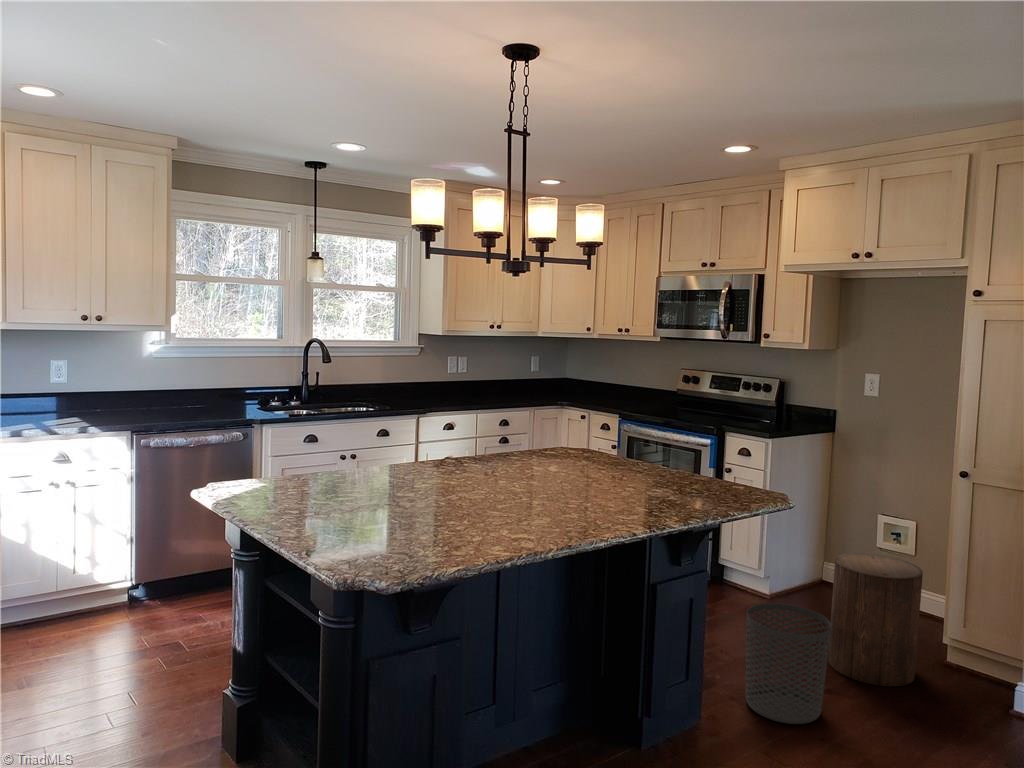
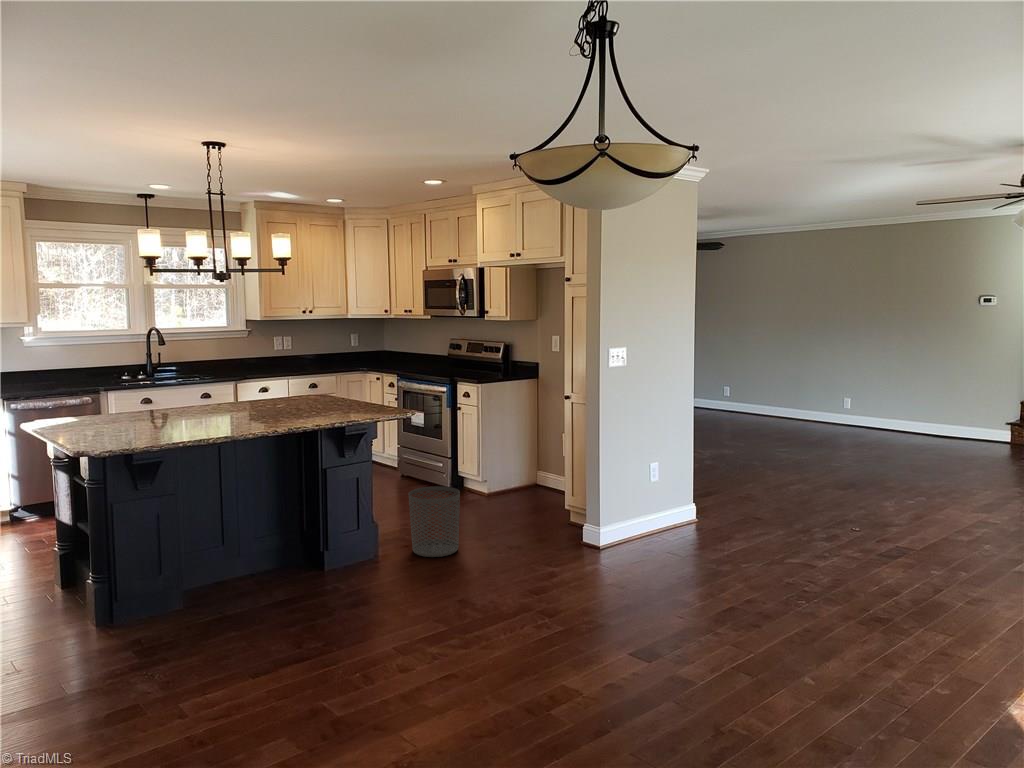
stool: present [828,553,923,686] -> none [491,456,544,538]

